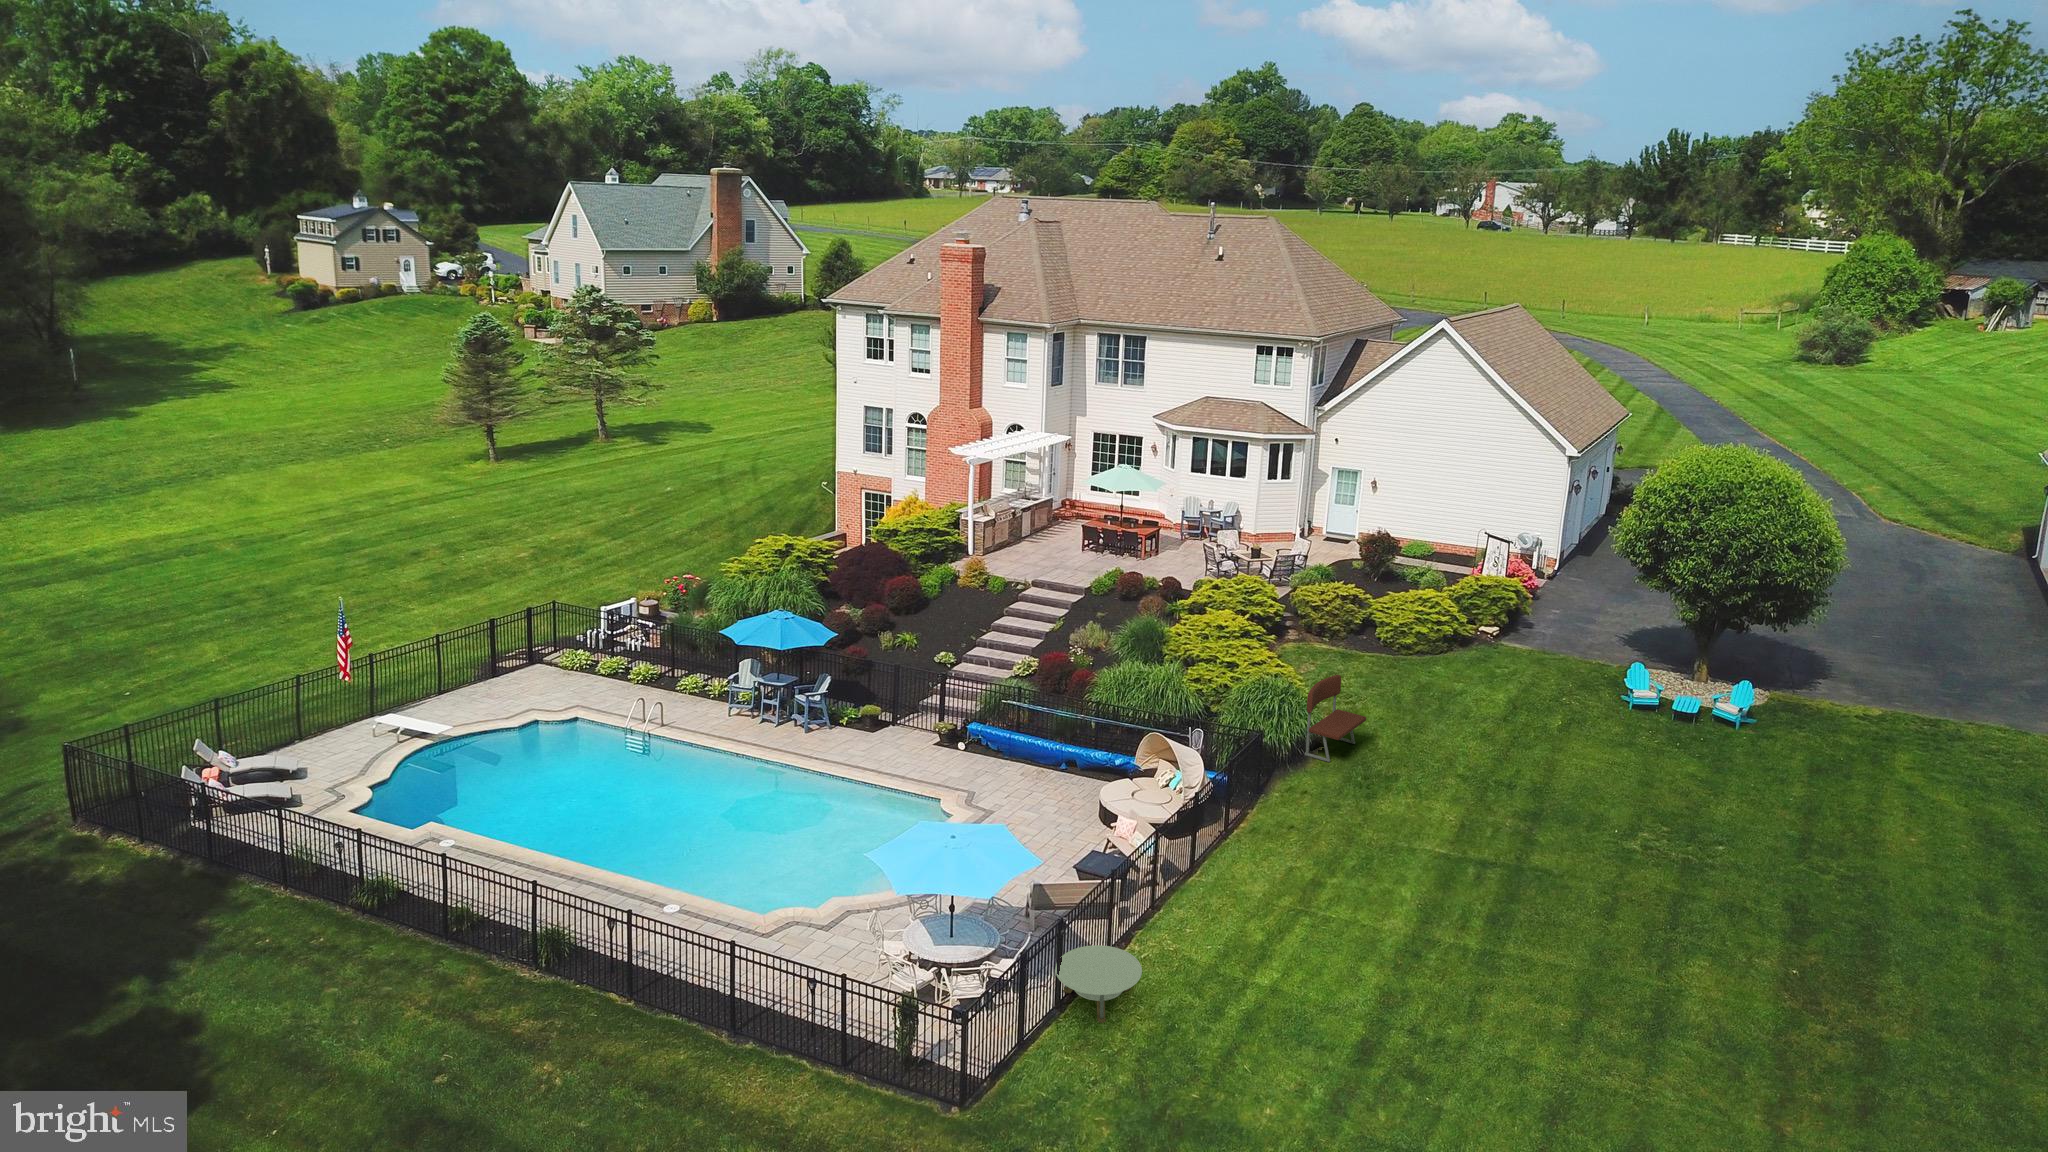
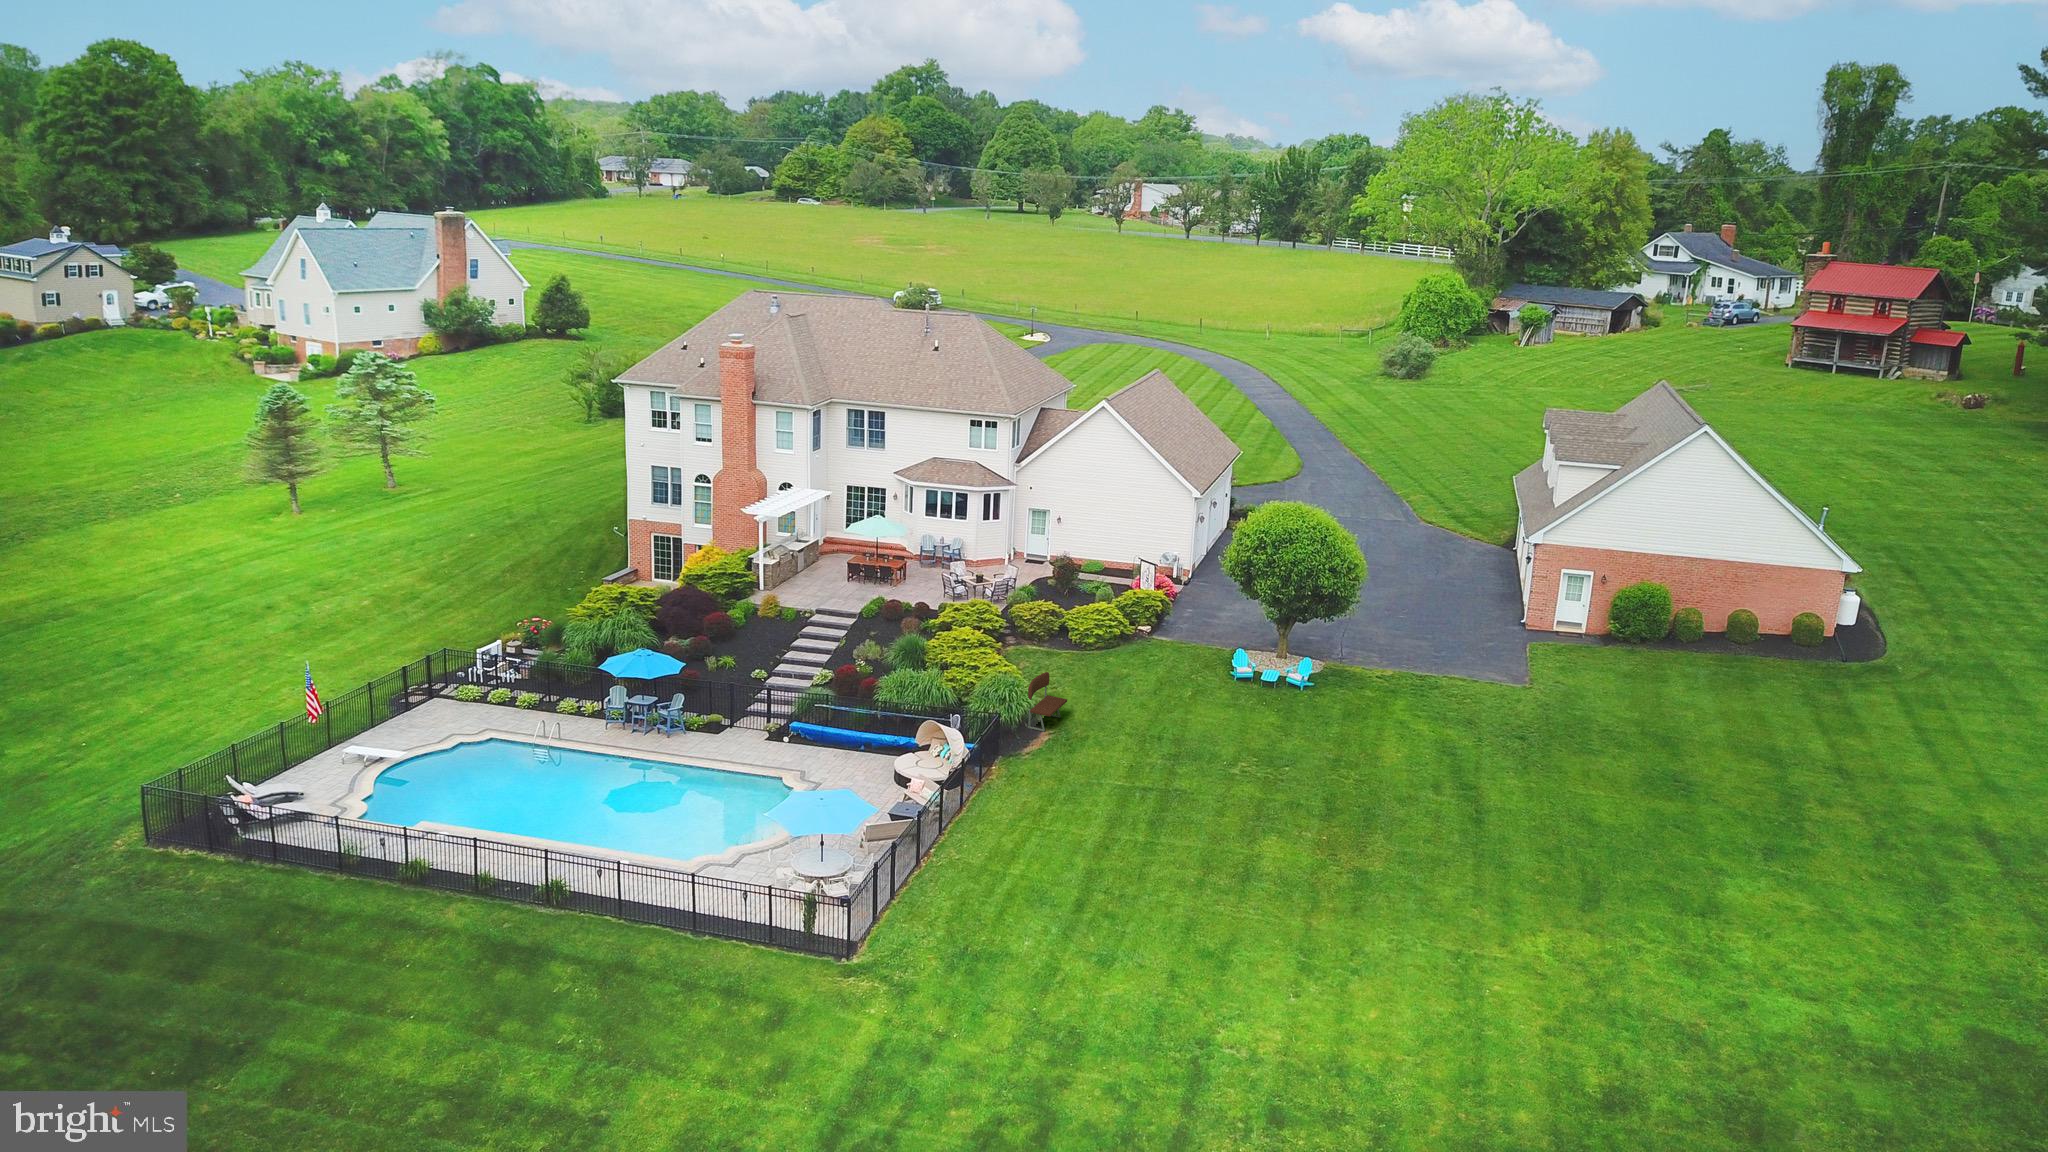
round table: present [1055,945,1142,1023] -> none [892,857,945,902]

